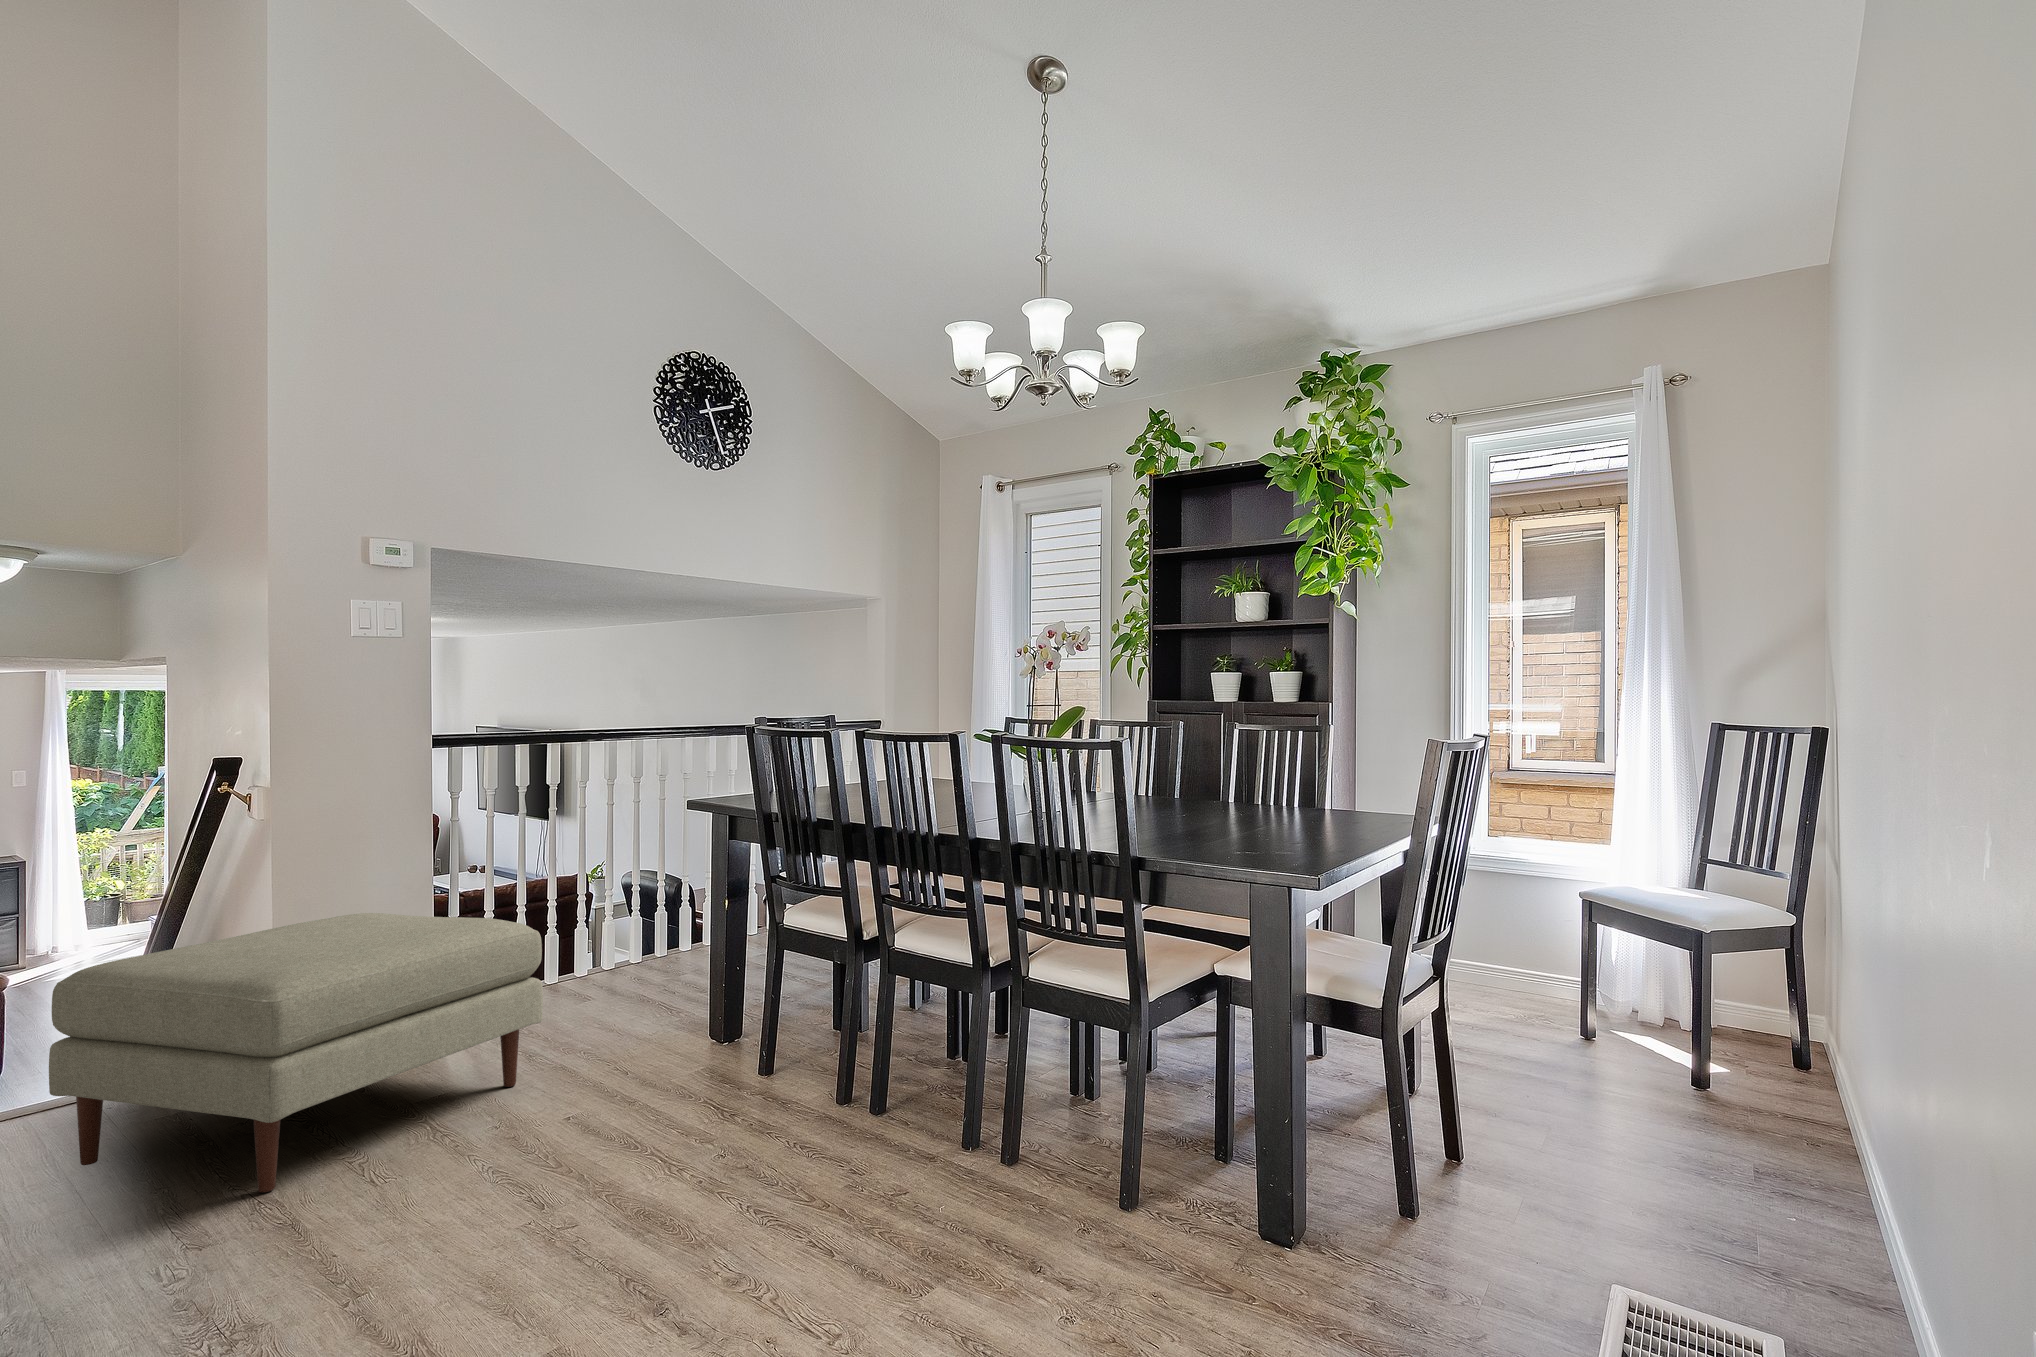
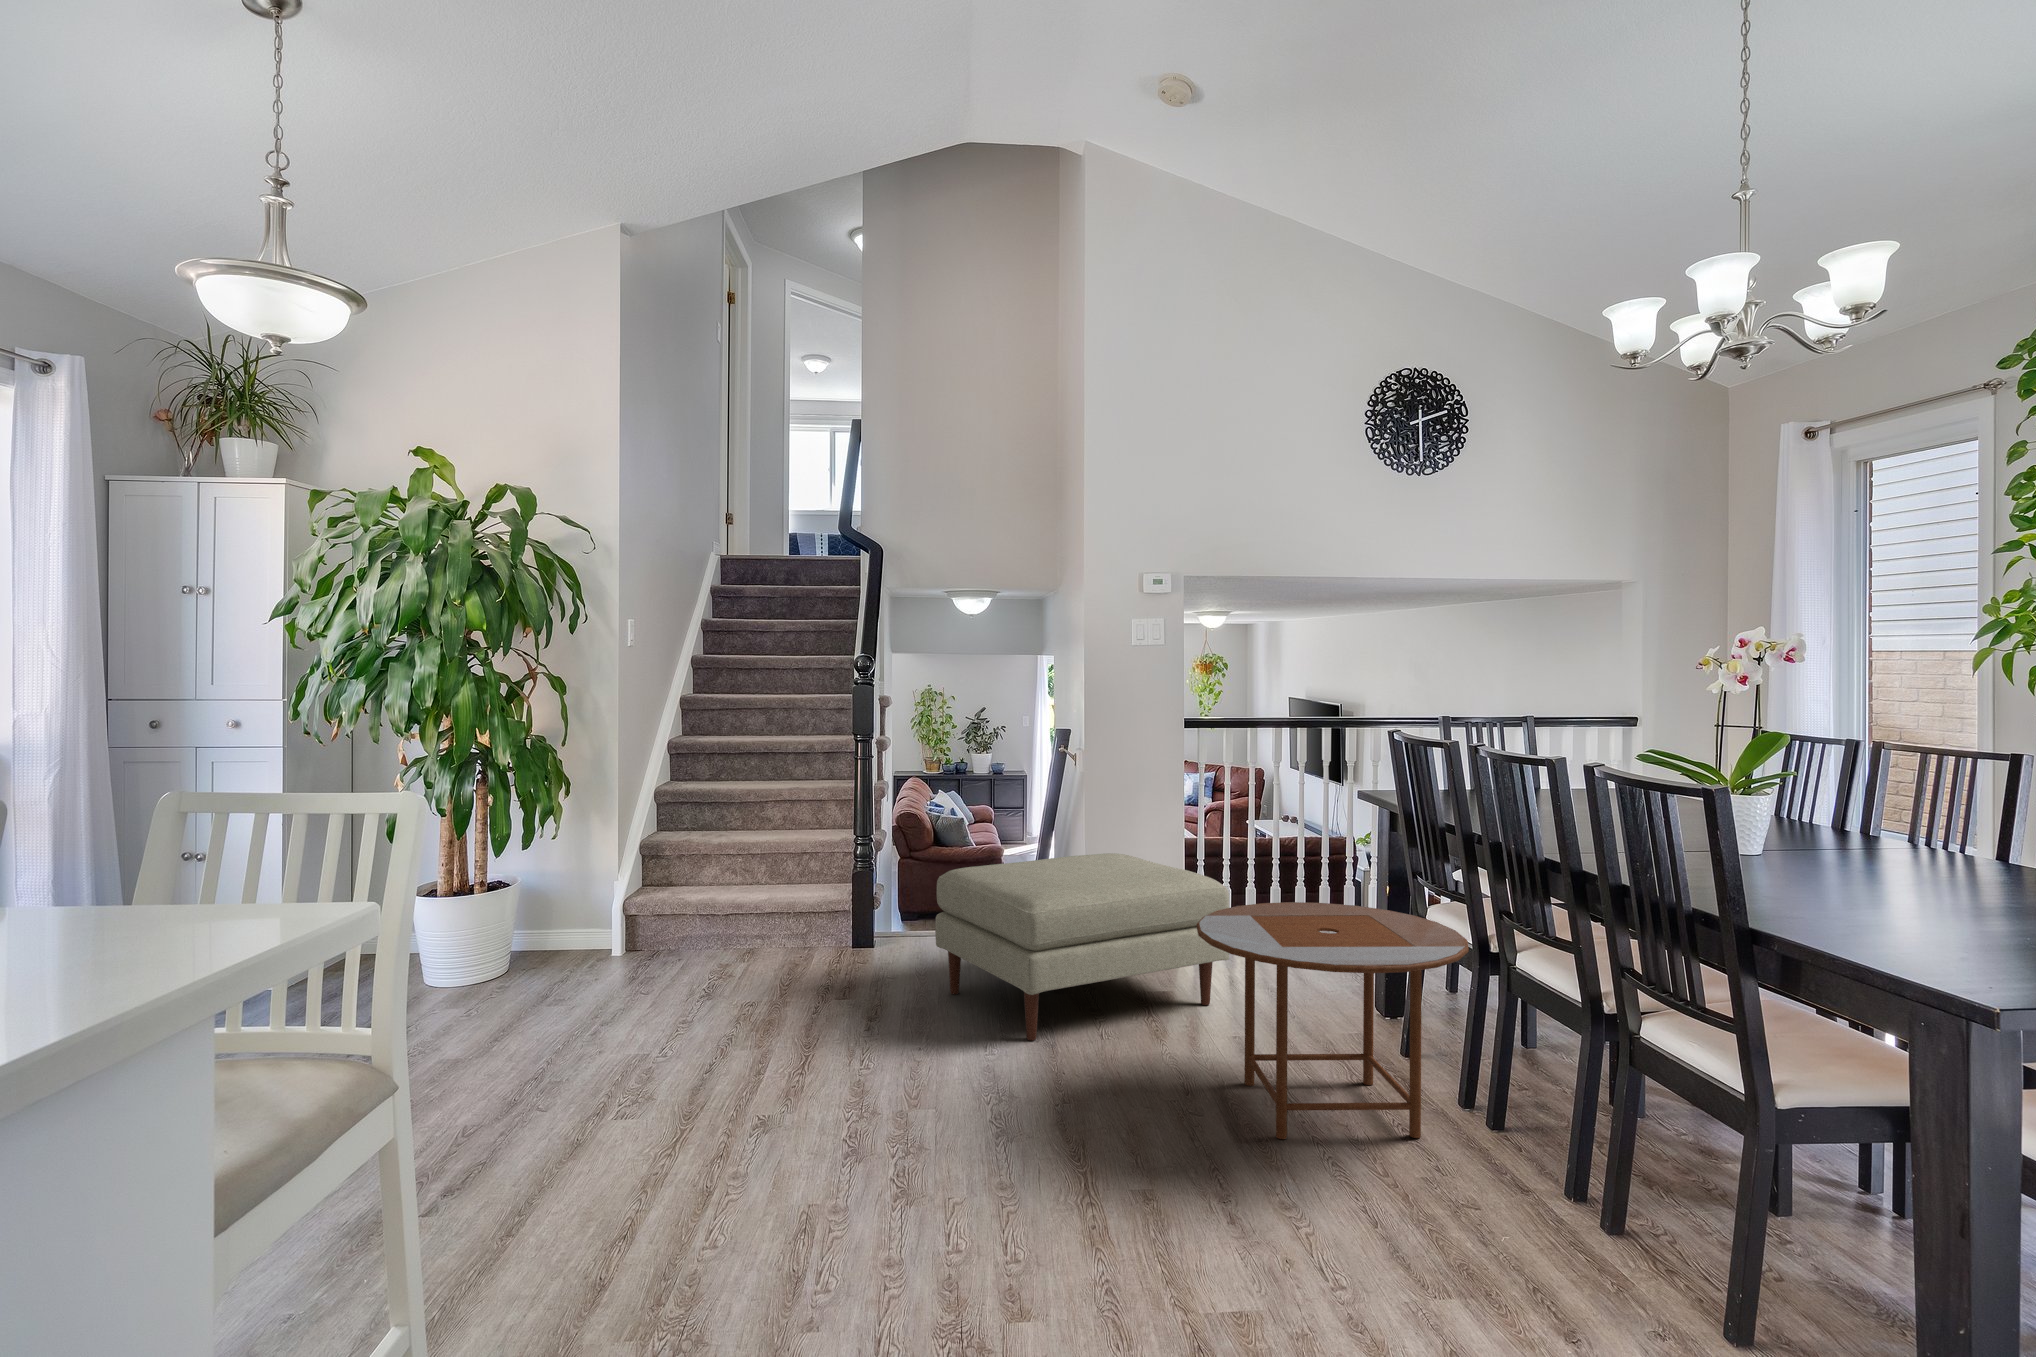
side table: none [553,920,870,1207] -> present [1196,902,1469,1139]

